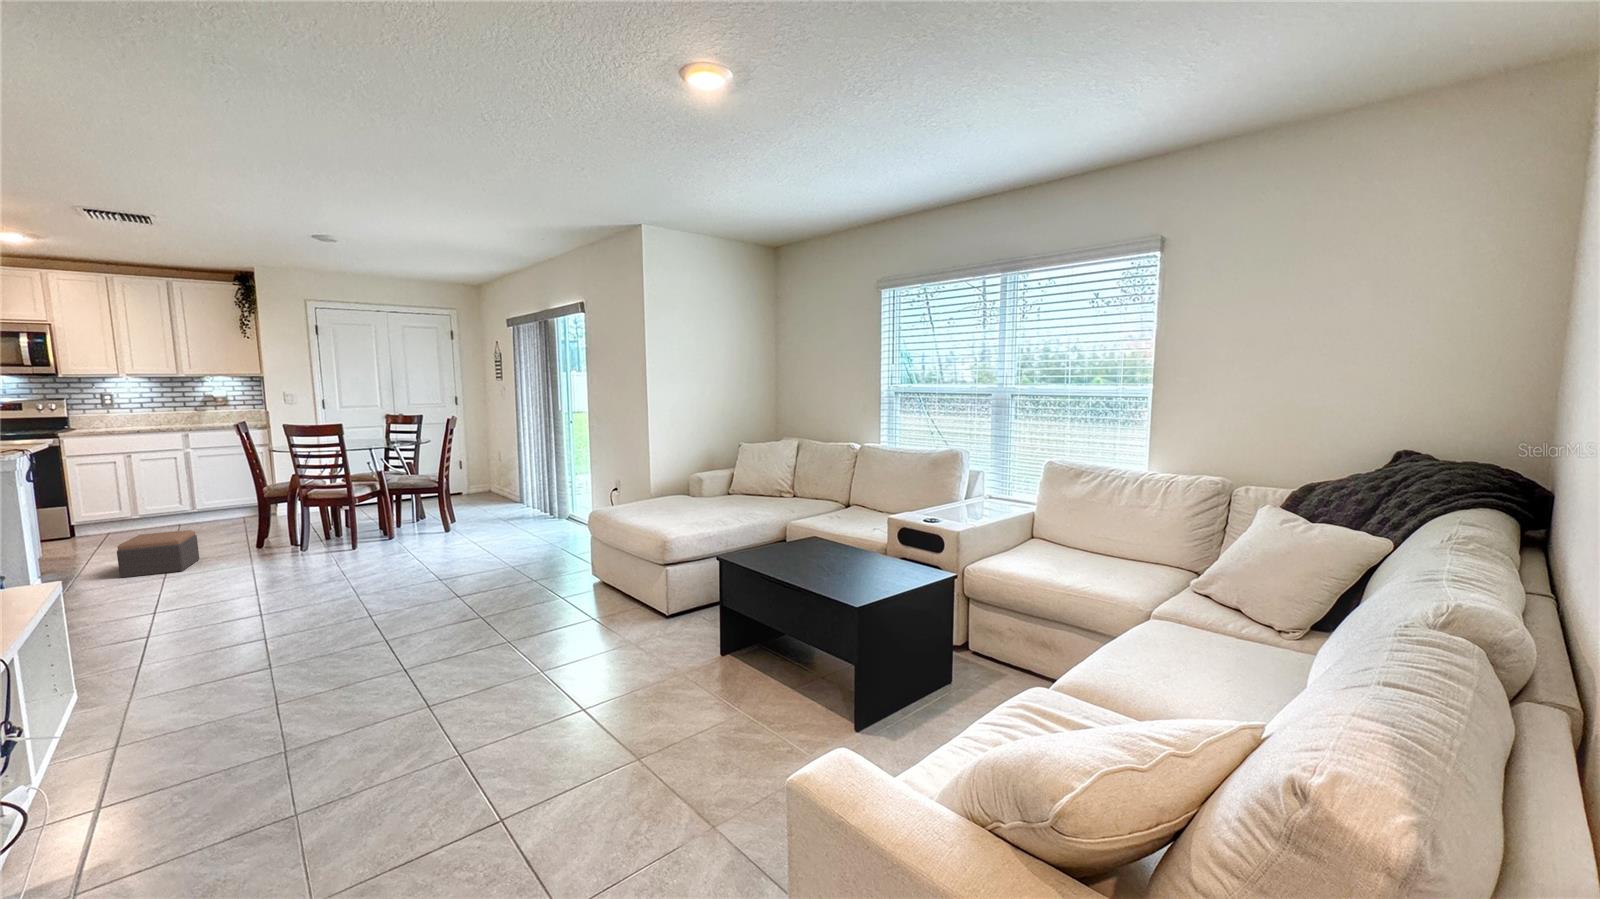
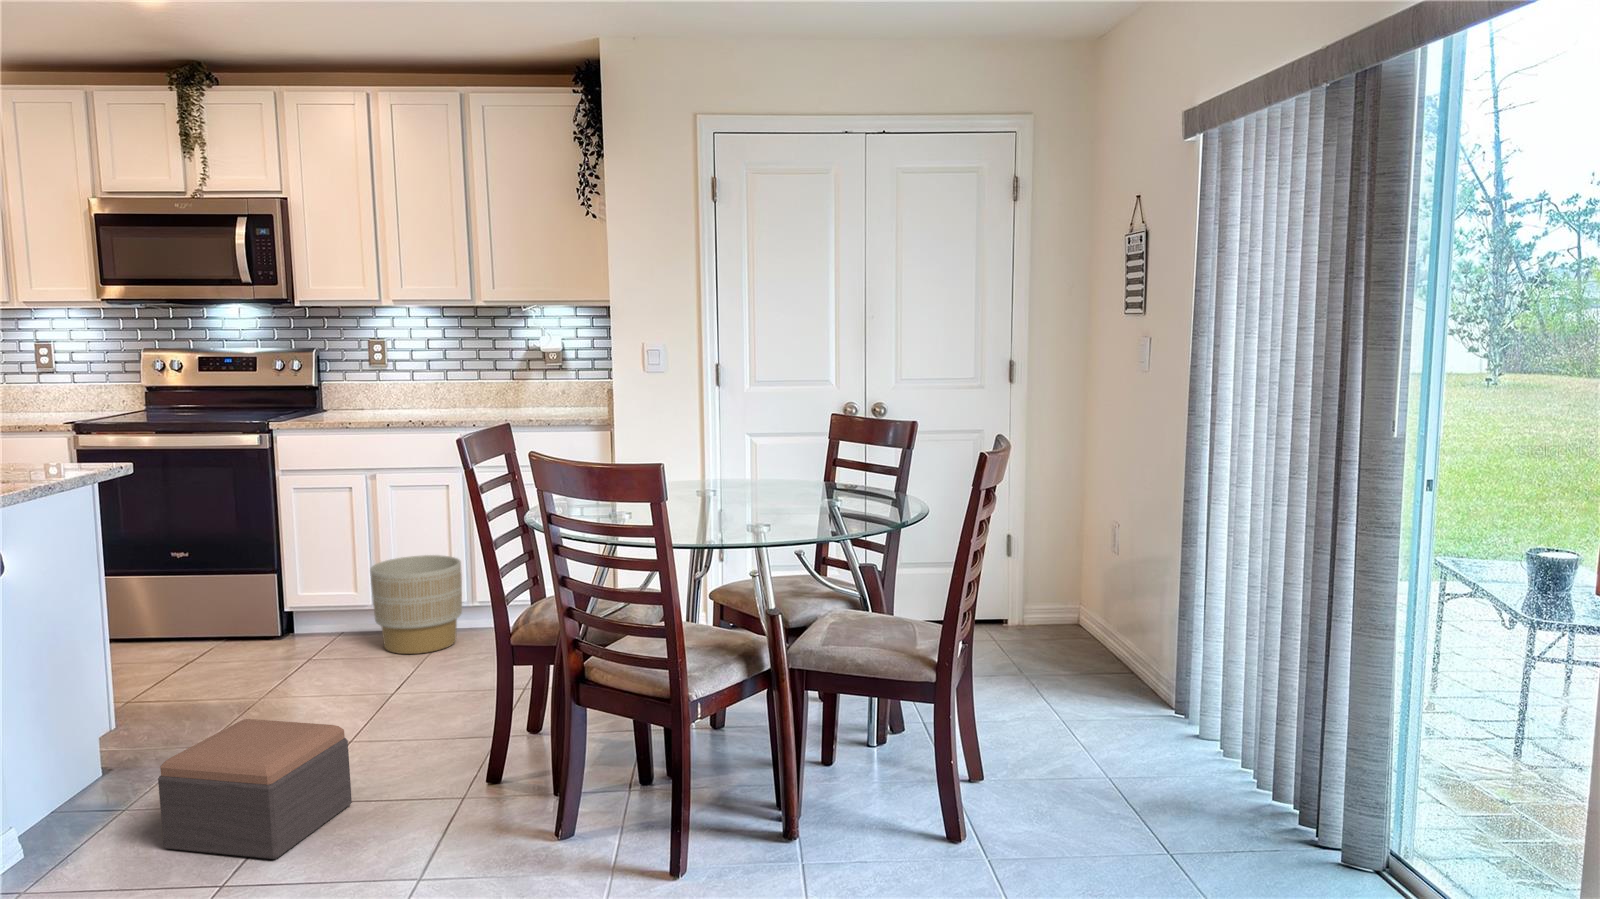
planter: none [136,490,192,533] -> present [370,555,462,654]

